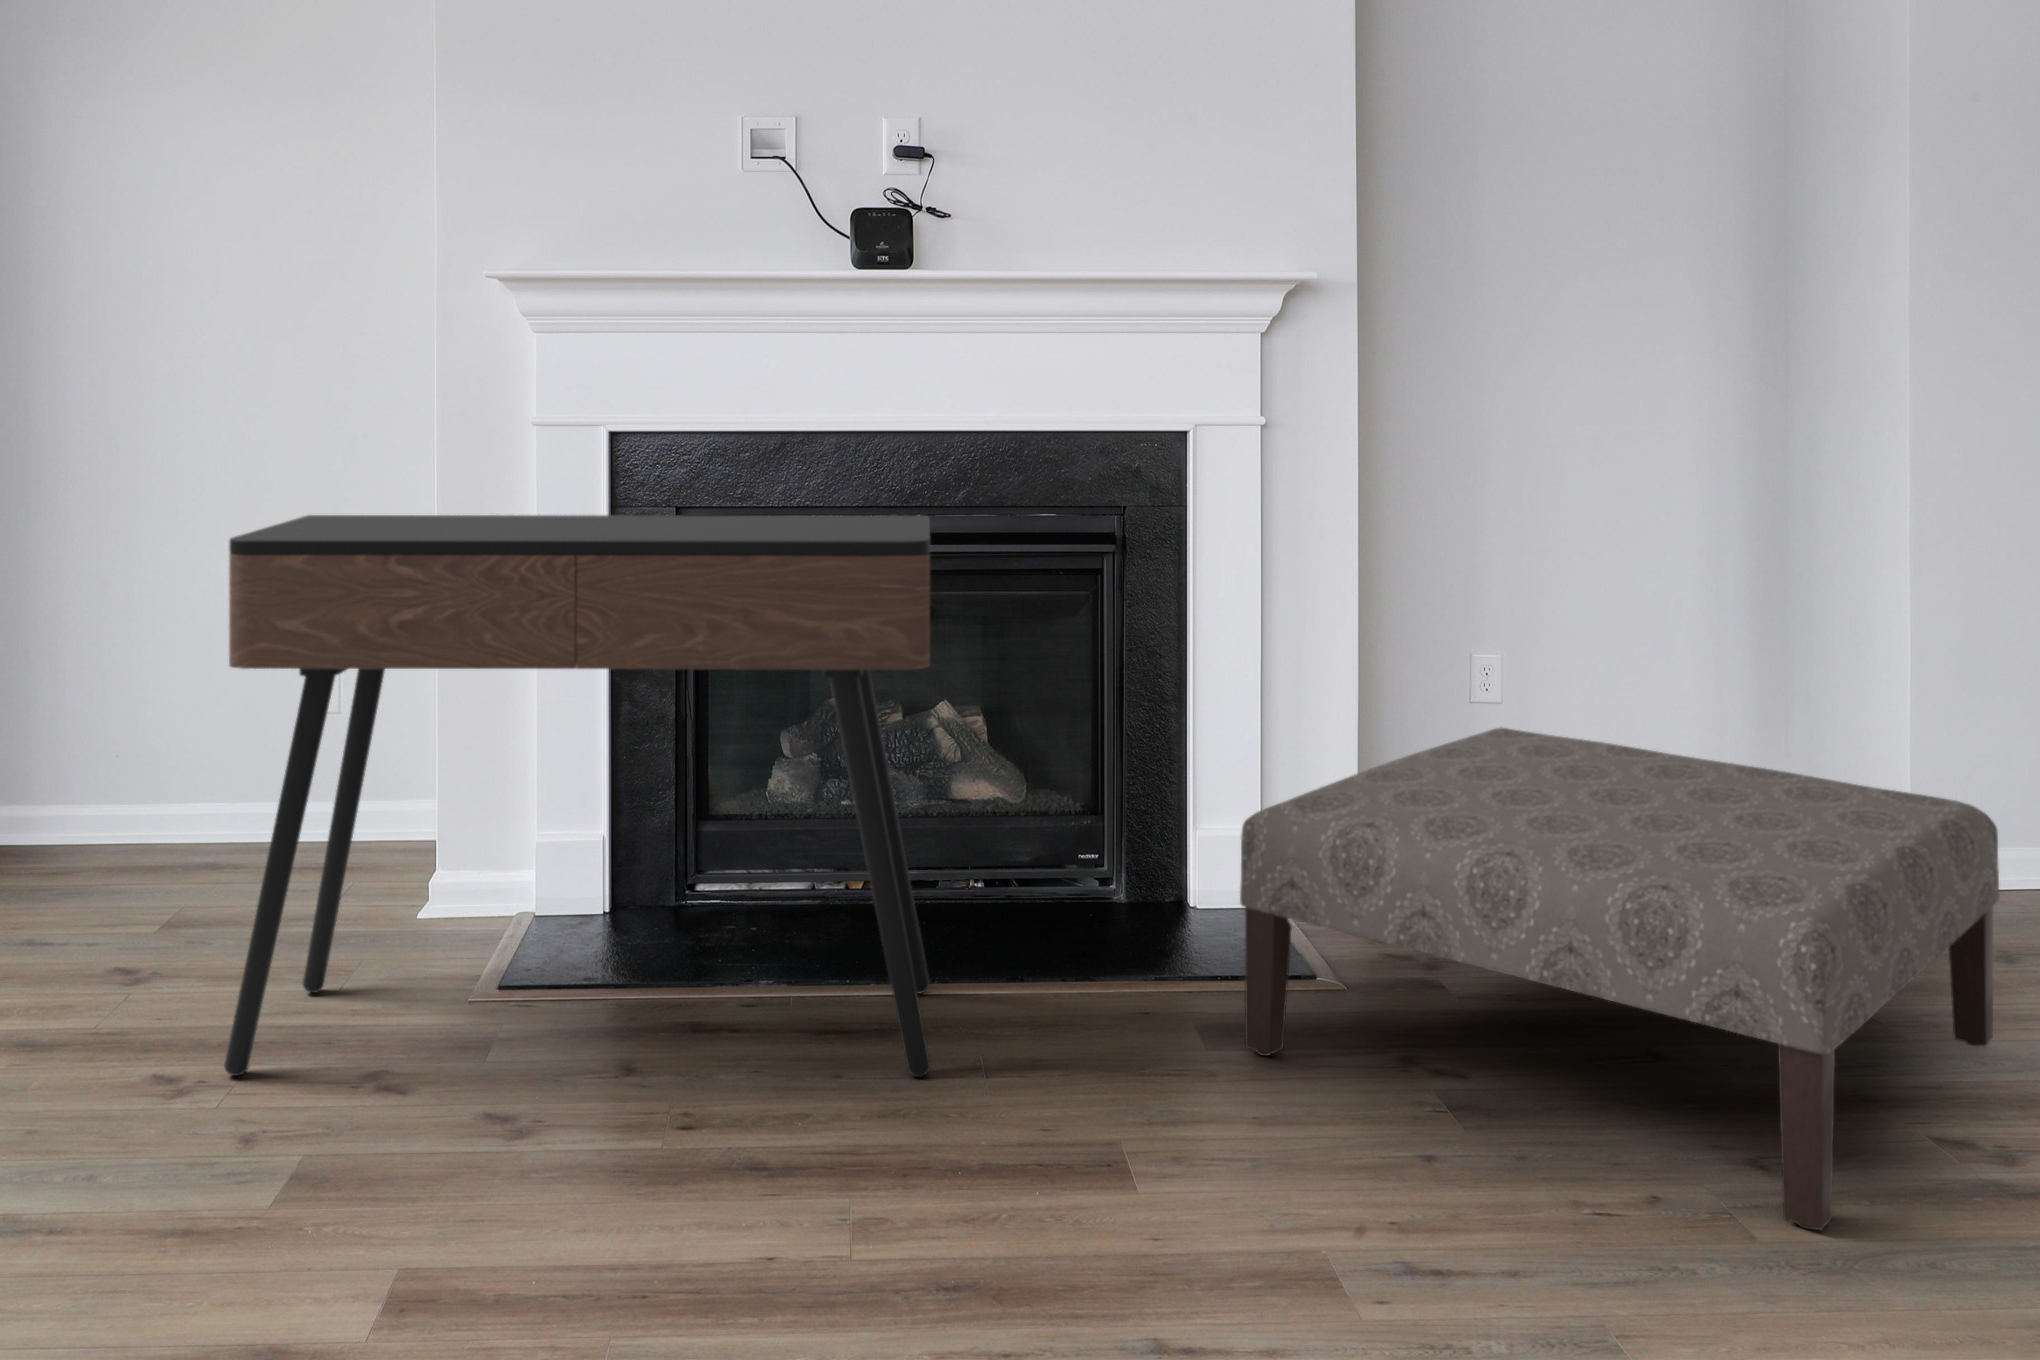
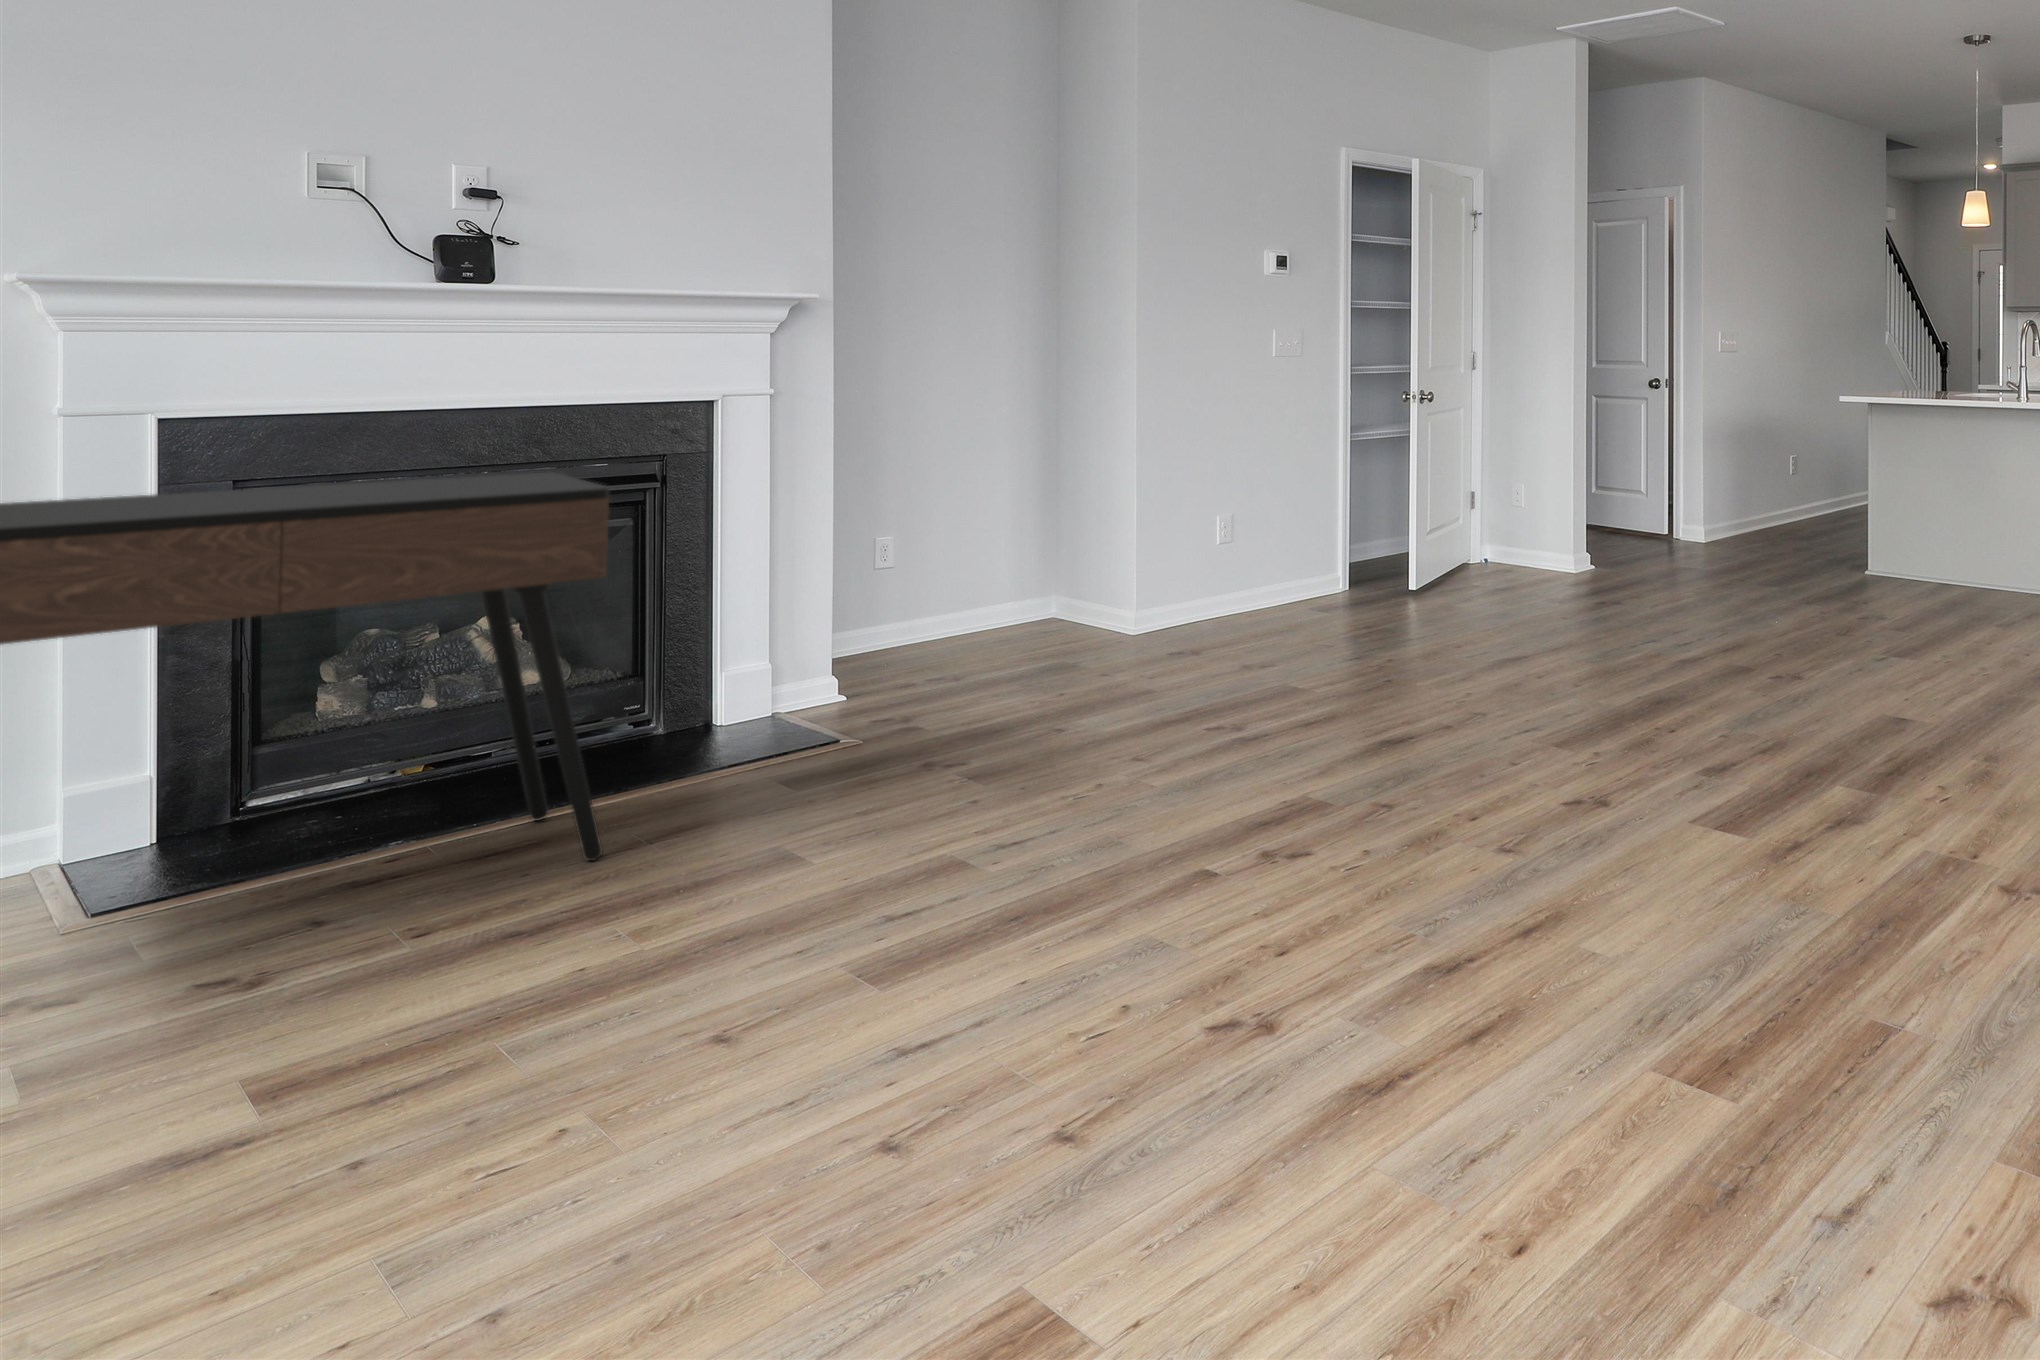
ottoman: present [1240,728,1999,1230] -> none [816,576,1197,788]

